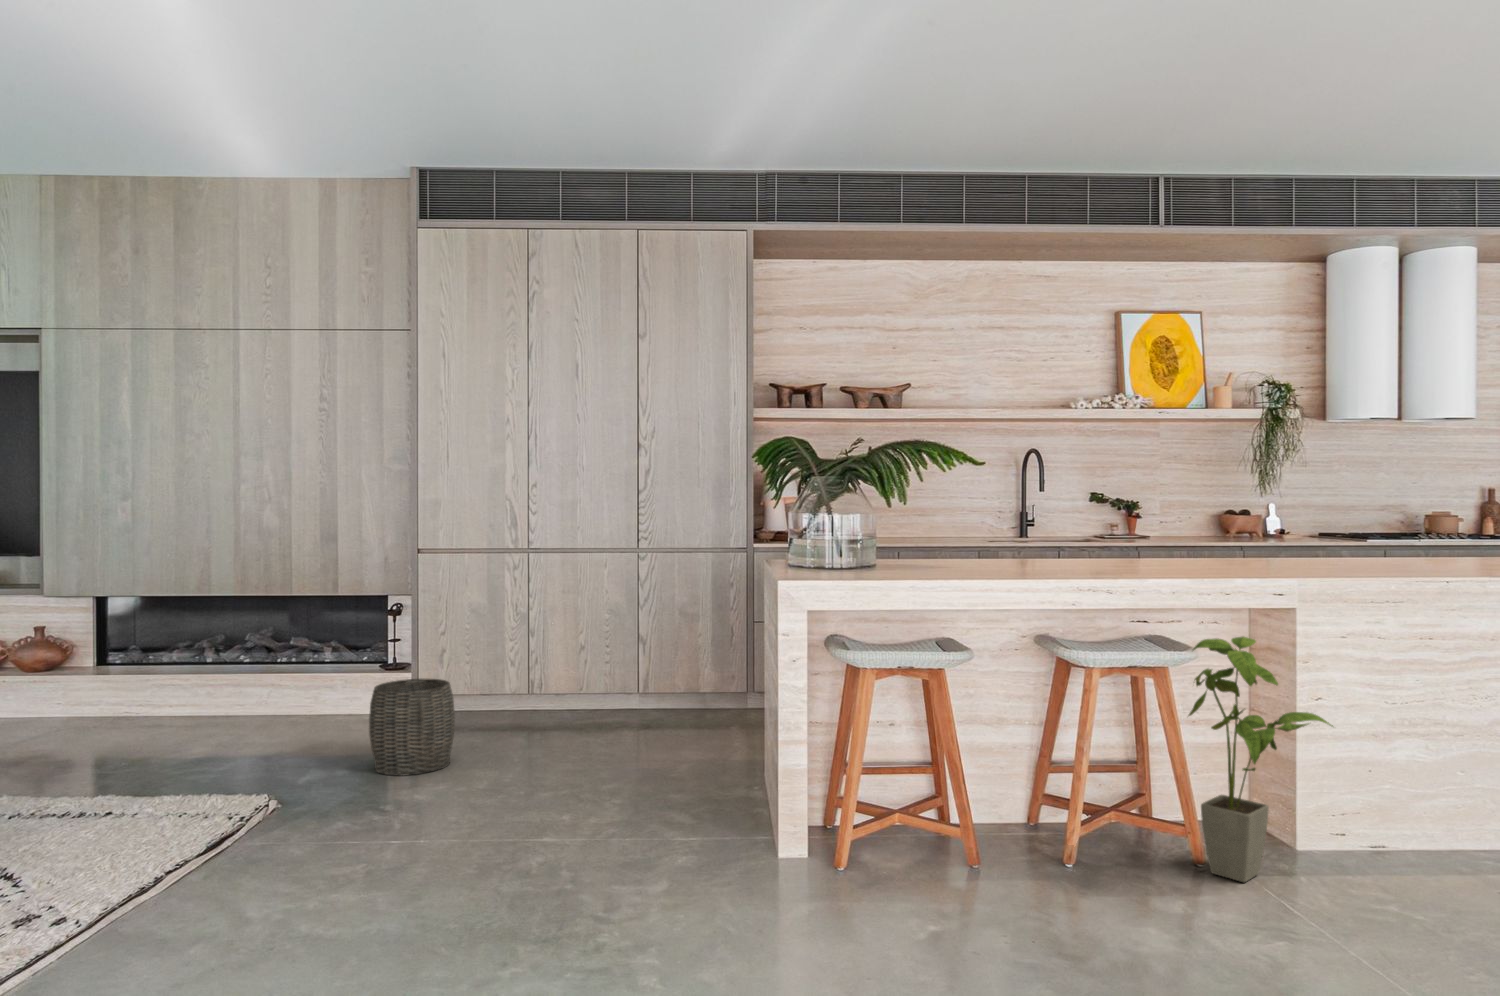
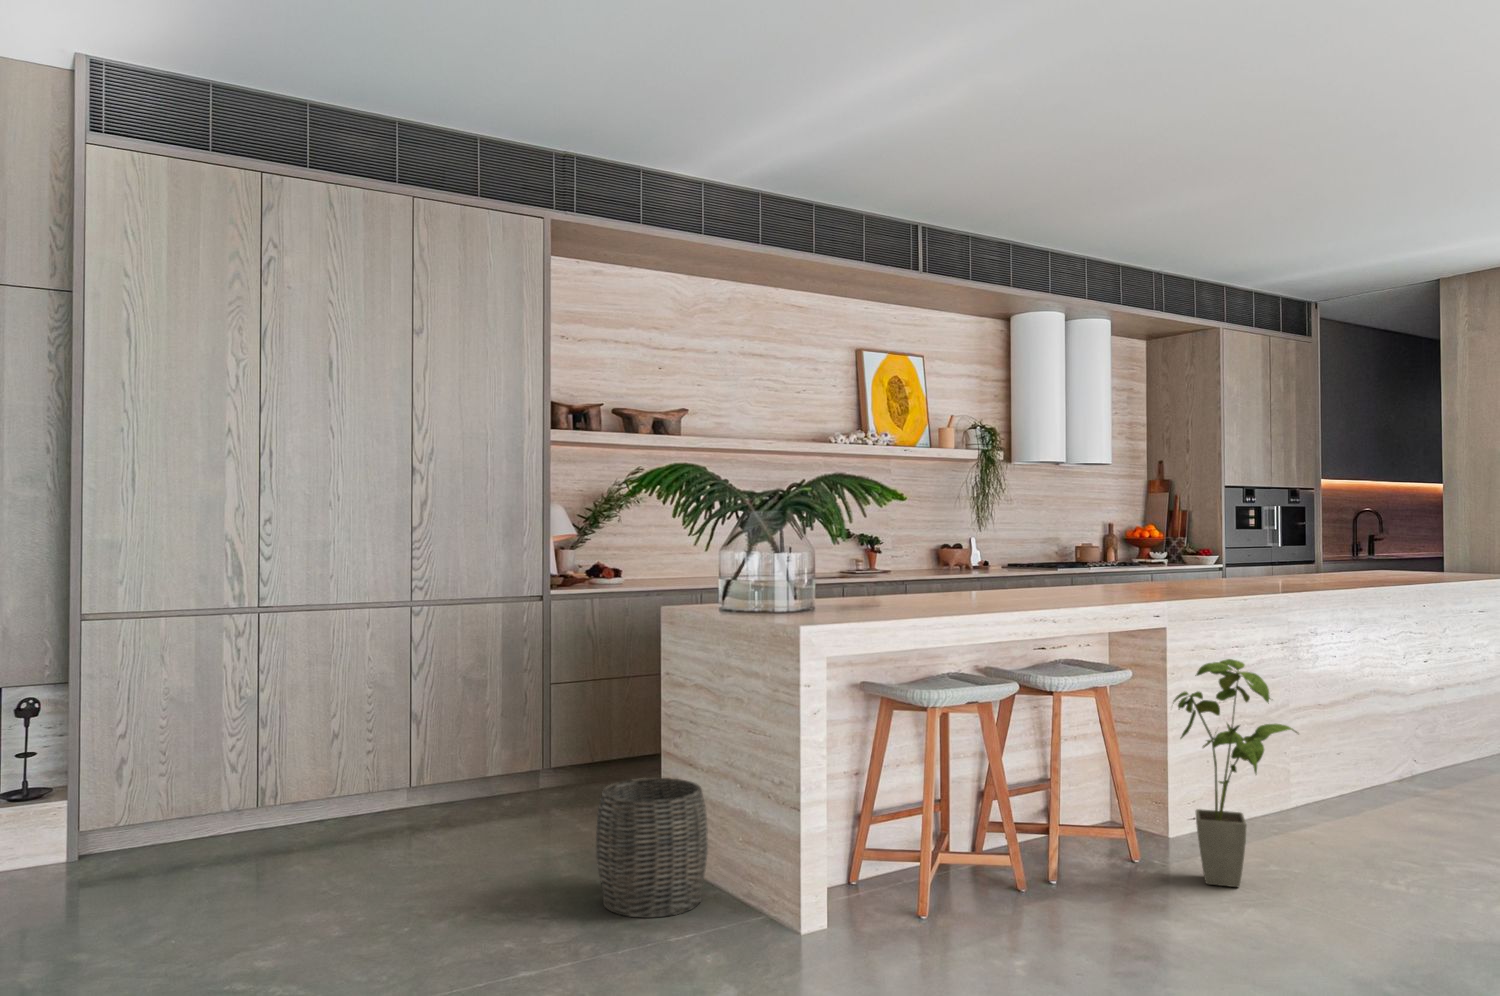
woven basket: present [369,679,455,776] -> present [596,778,708,918]

